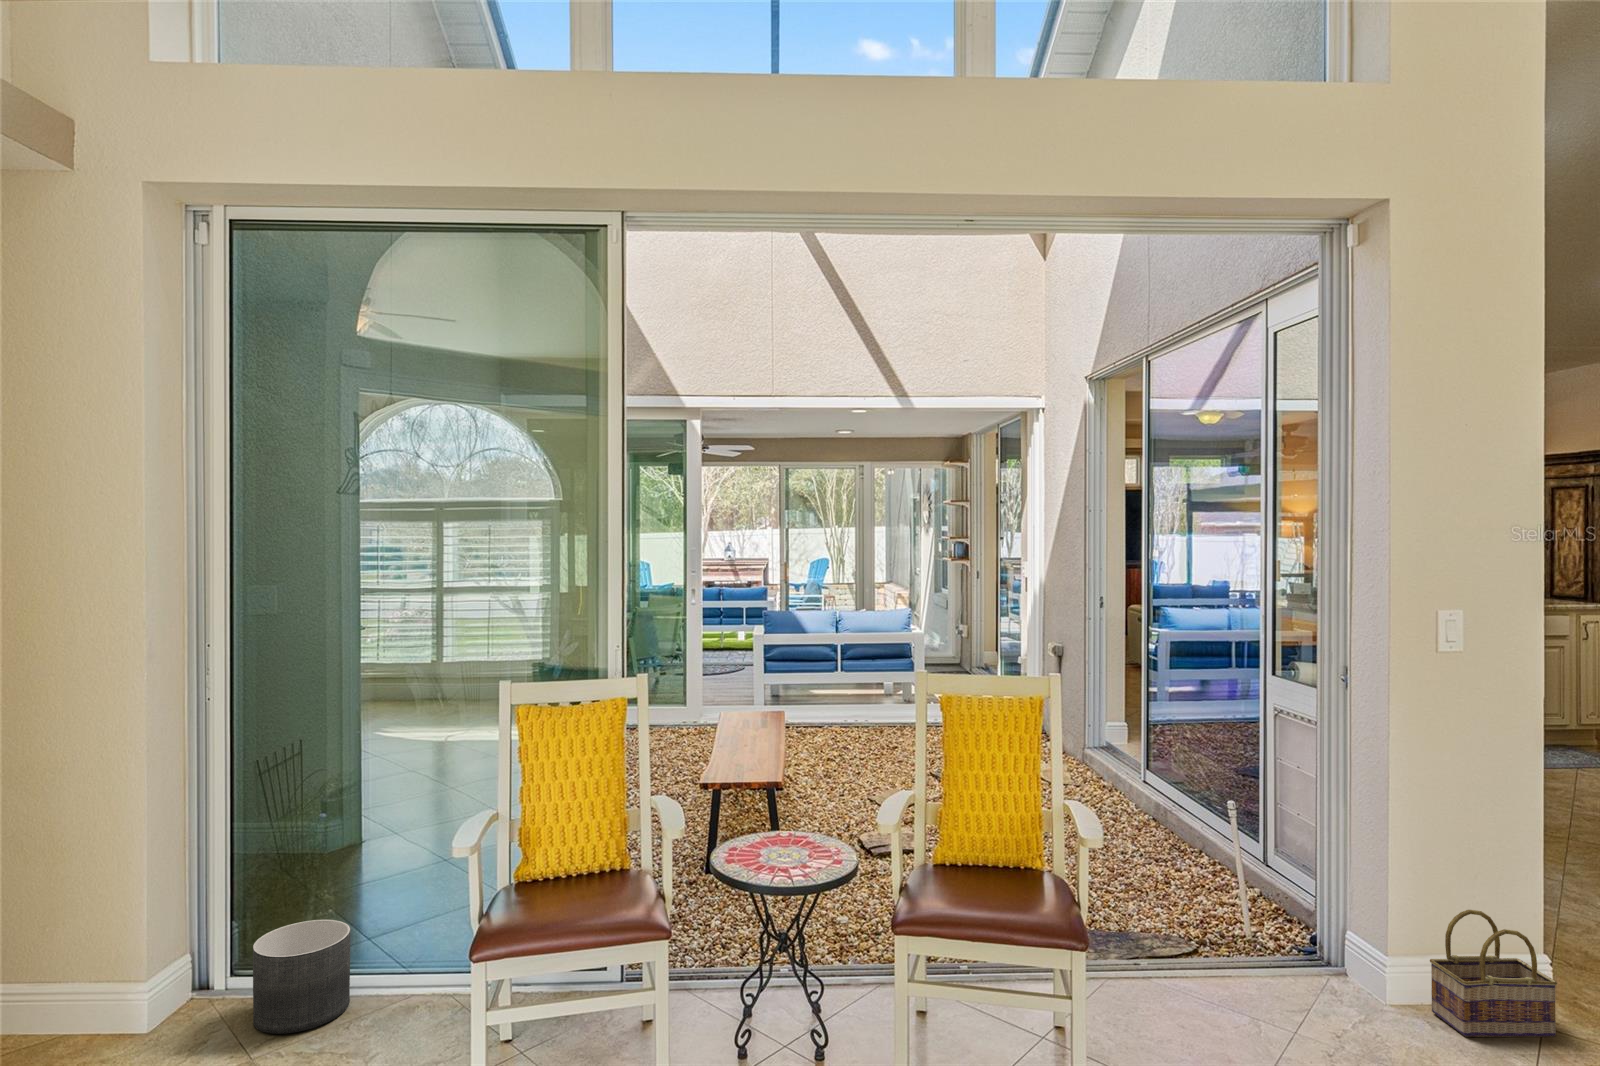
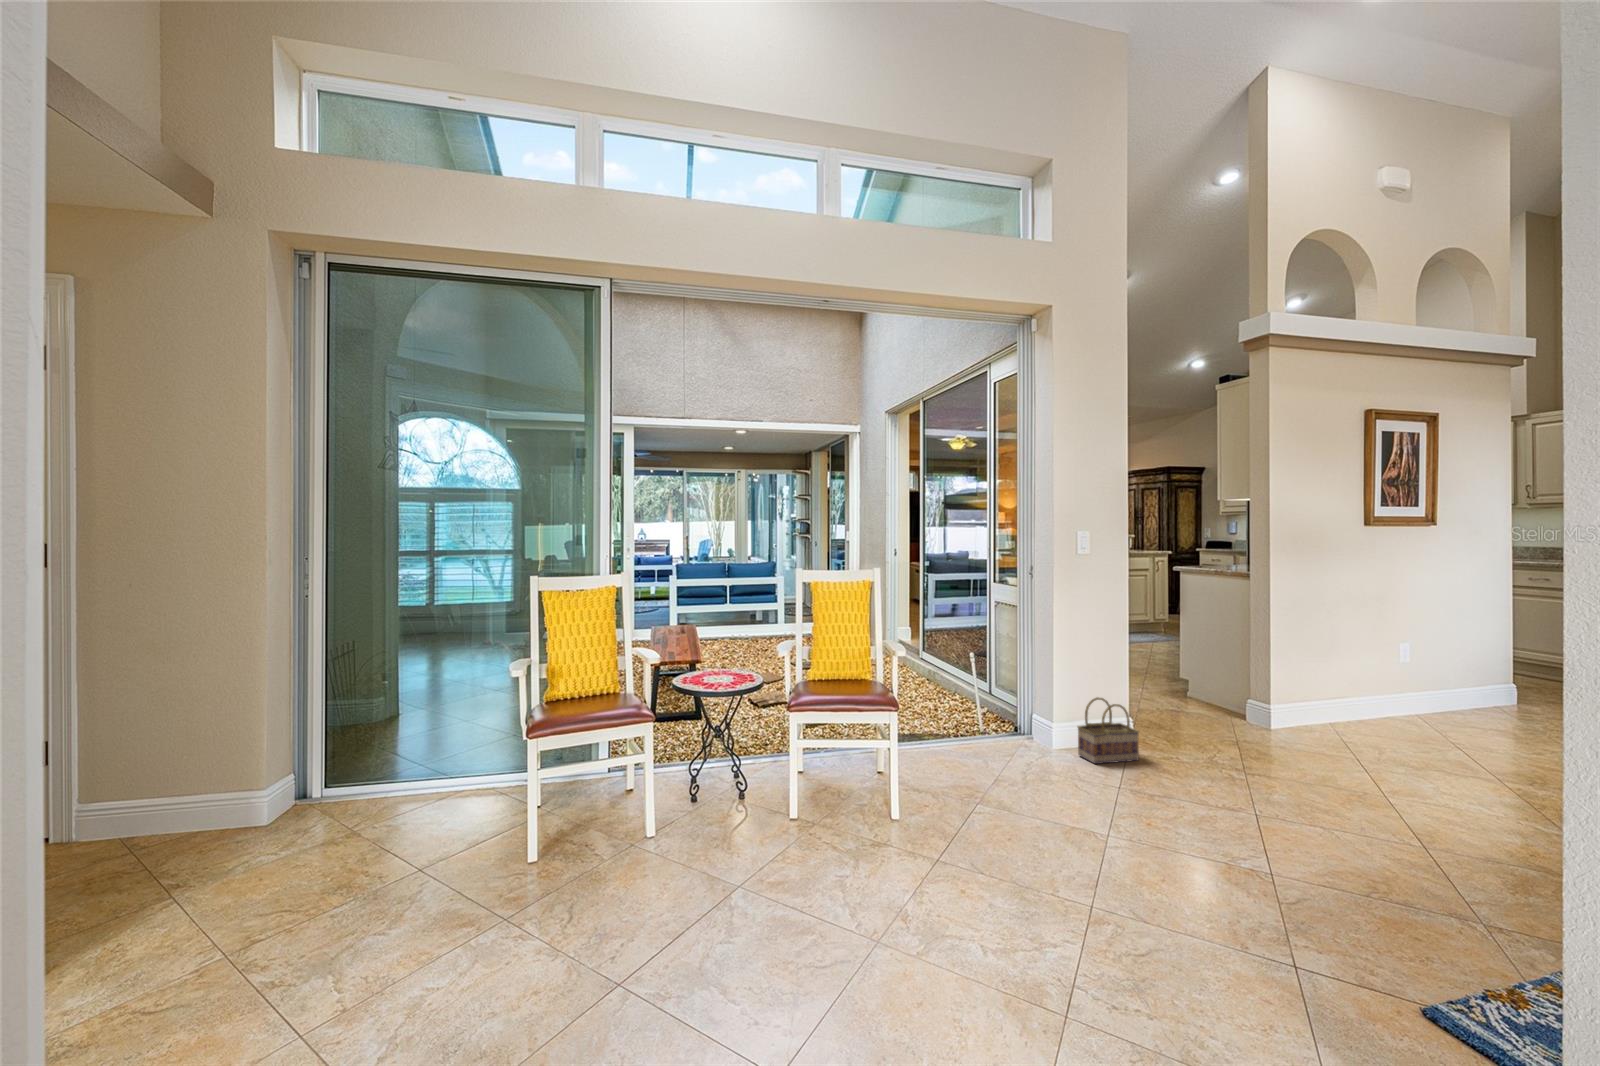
planter: present [253,920,350,1034] -> none [348,745,418,818]

